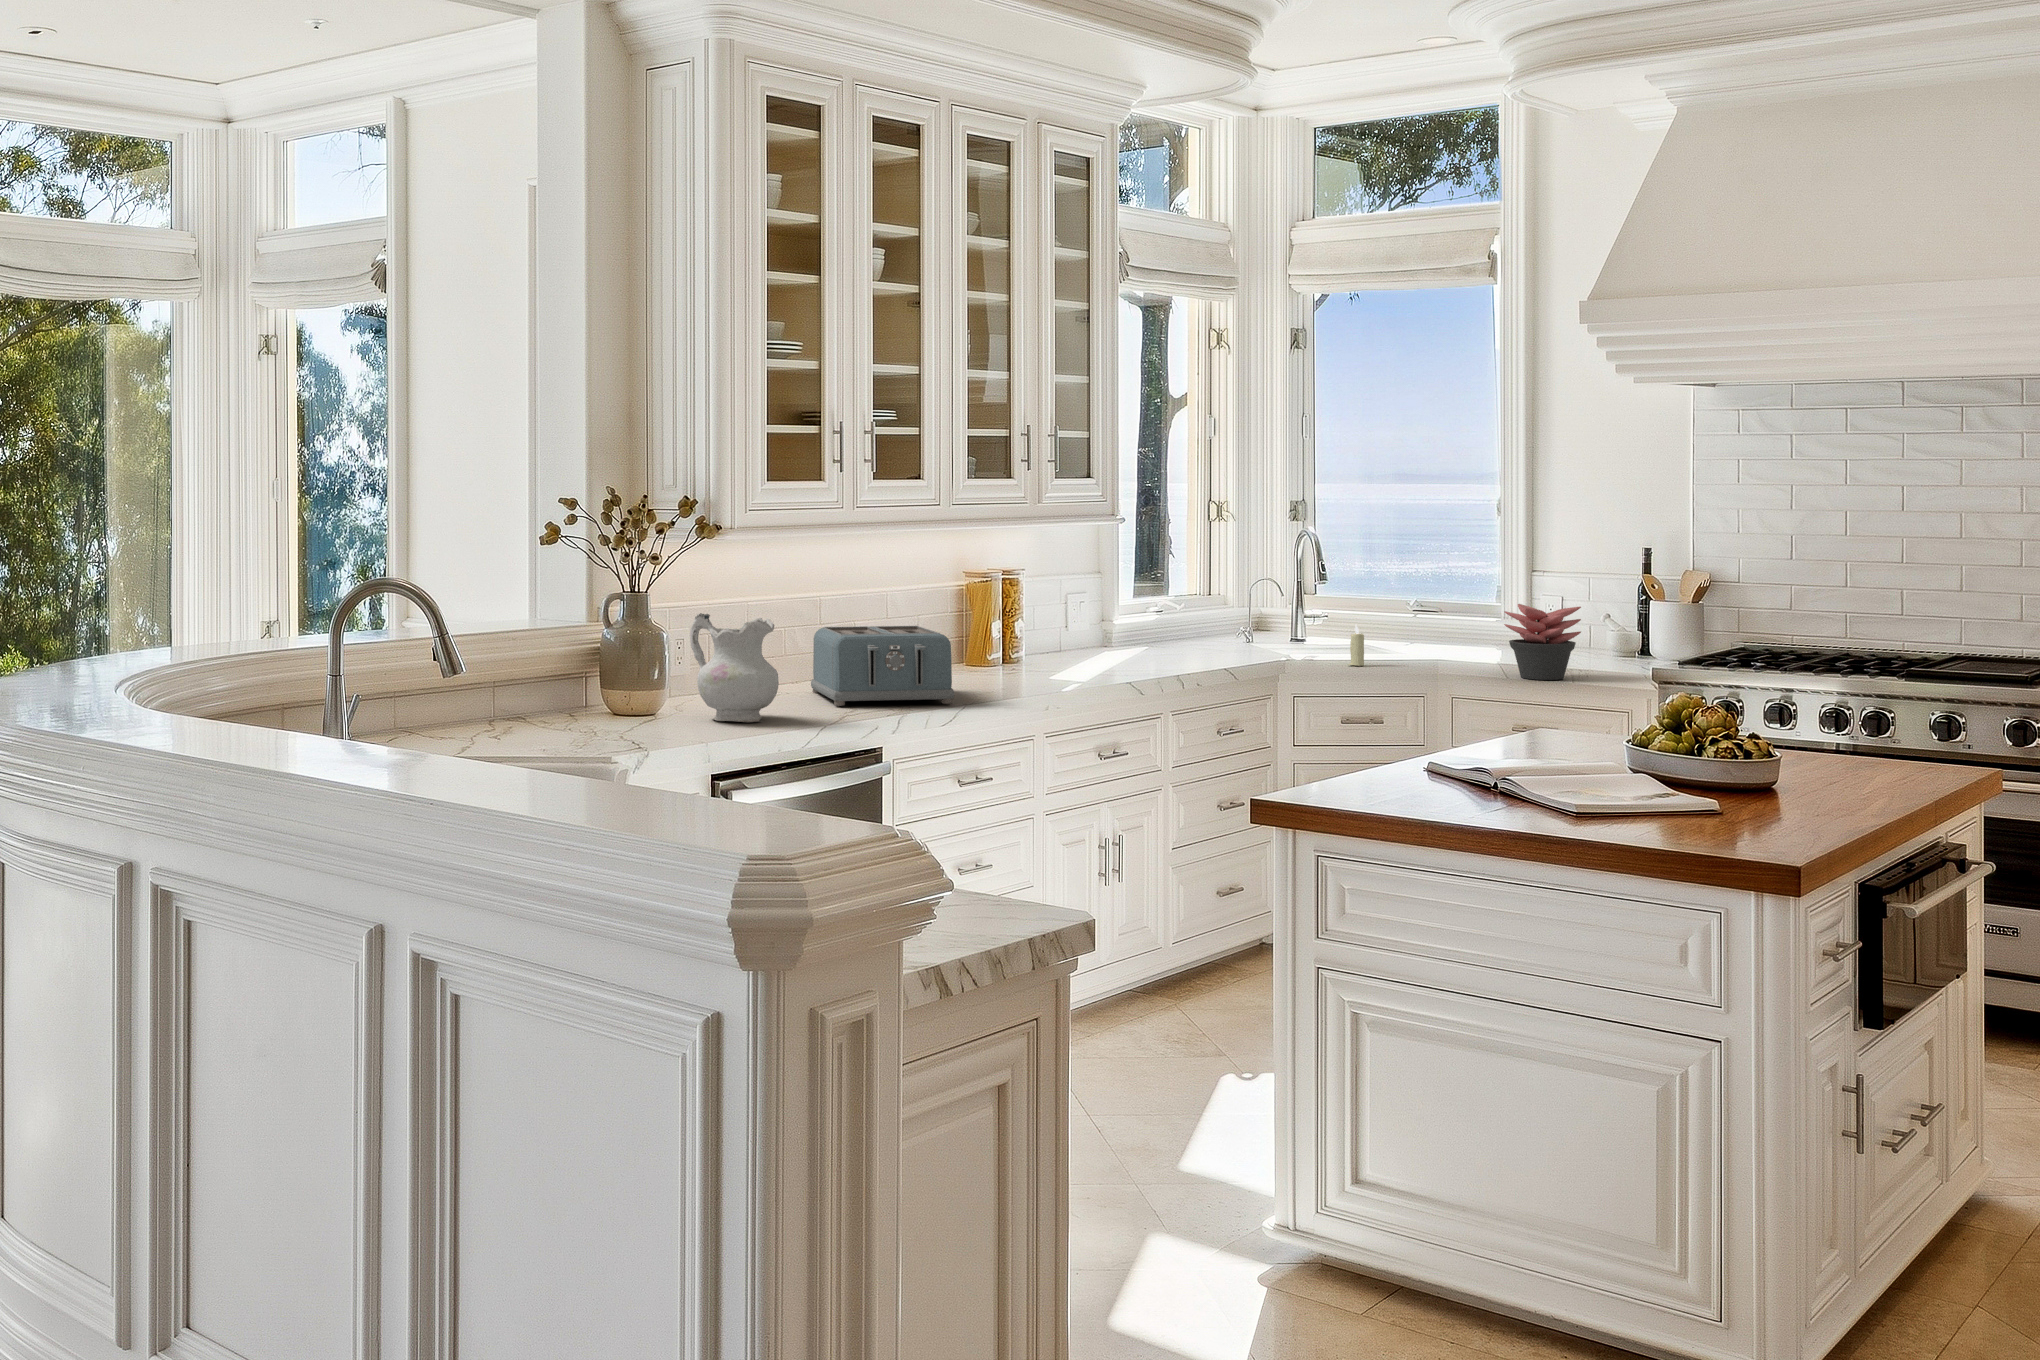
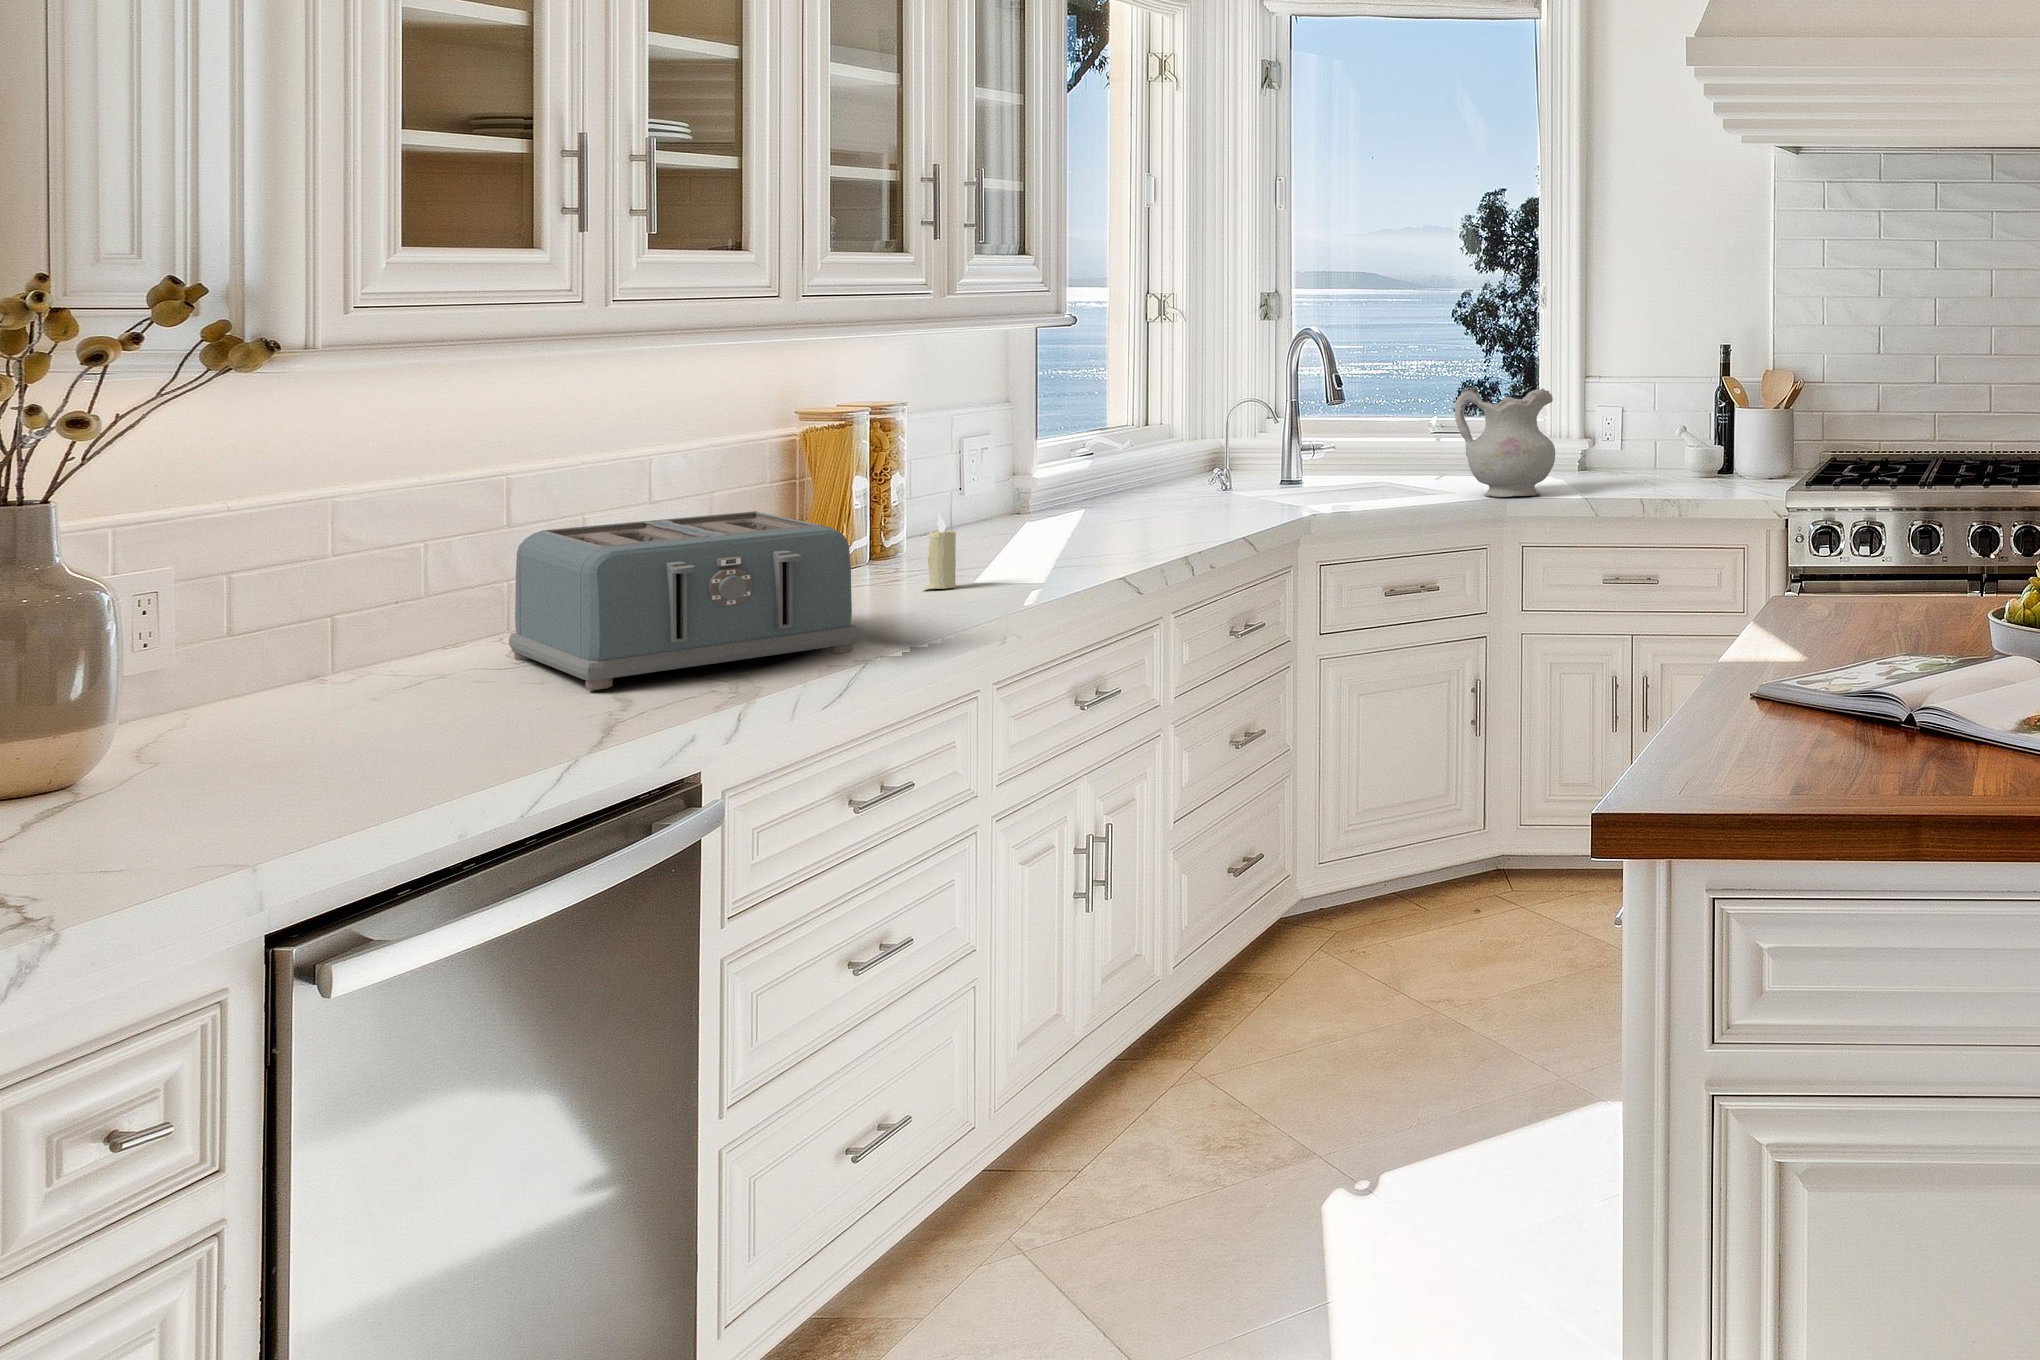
succulent plant: present [1504,604,1581,680] -> none [1618,413,1707,507]
ceramic pitcher: present [690,613,779,722] -> present [1455,387,1555,497]
candle: present [1348,624,1364,666] -> present [922,514,956,589]

